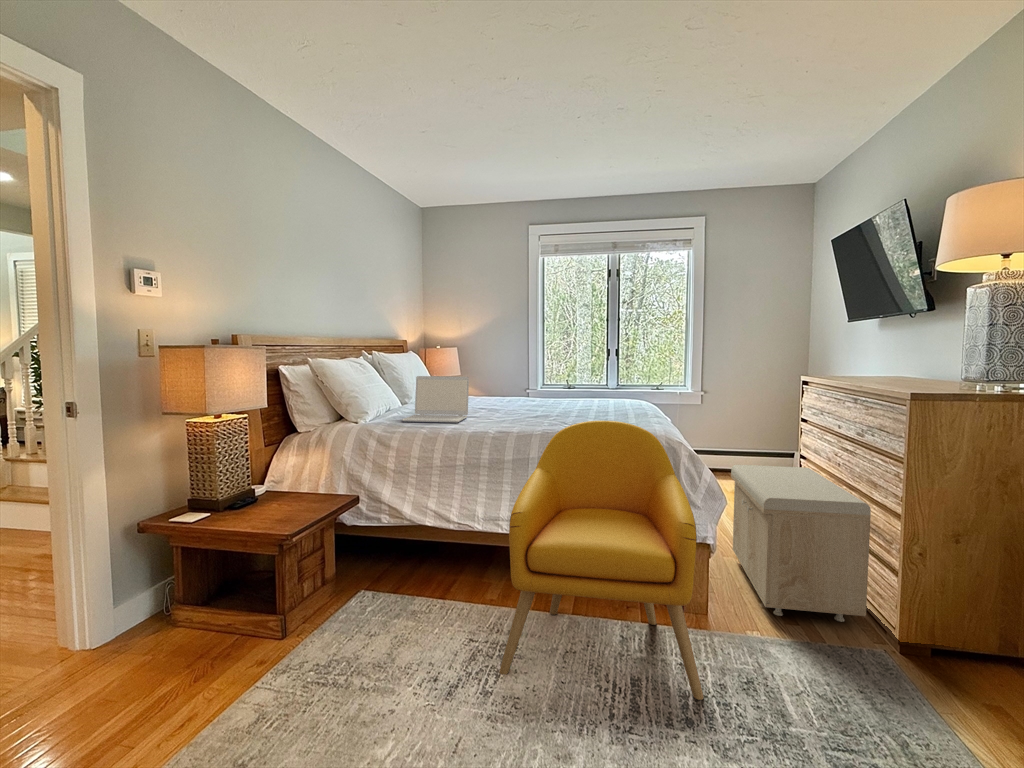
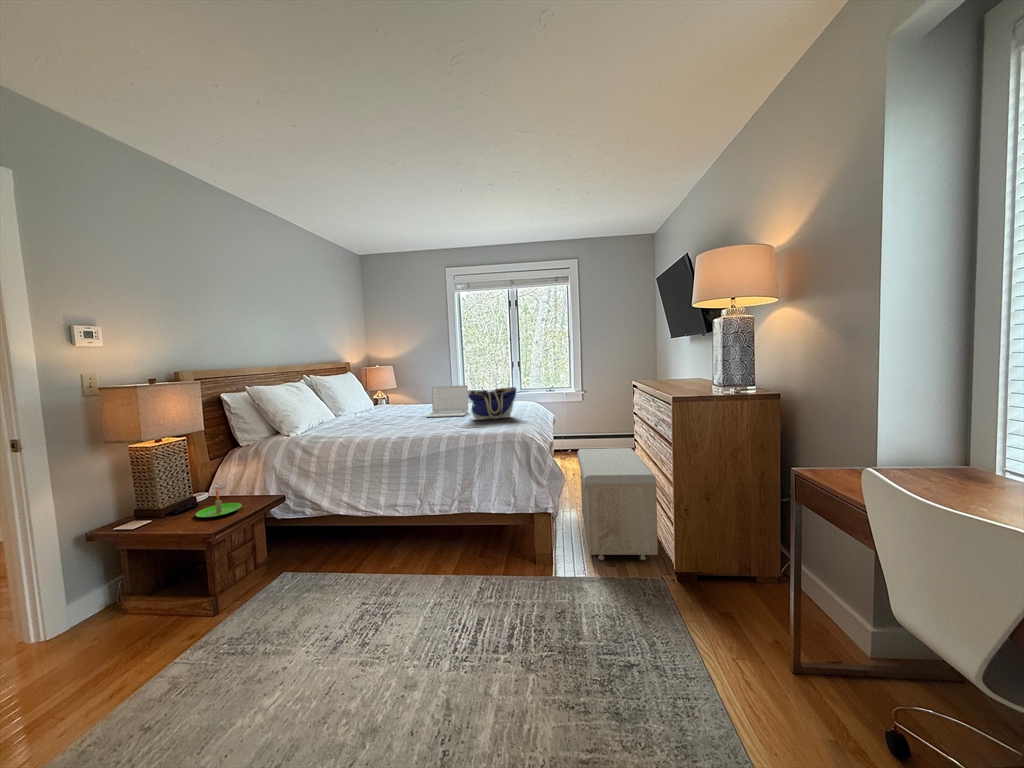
laptop: present [402,376,469,423] -> present [427,385,468,417]
tote bag: none [582,376,649,417] -> present [467,387,516,419]
armchair: present [499,421,704,700] -> none [379,426,527,631]
candle: none [261,478,313,514] -> present [195,489,242,517]

